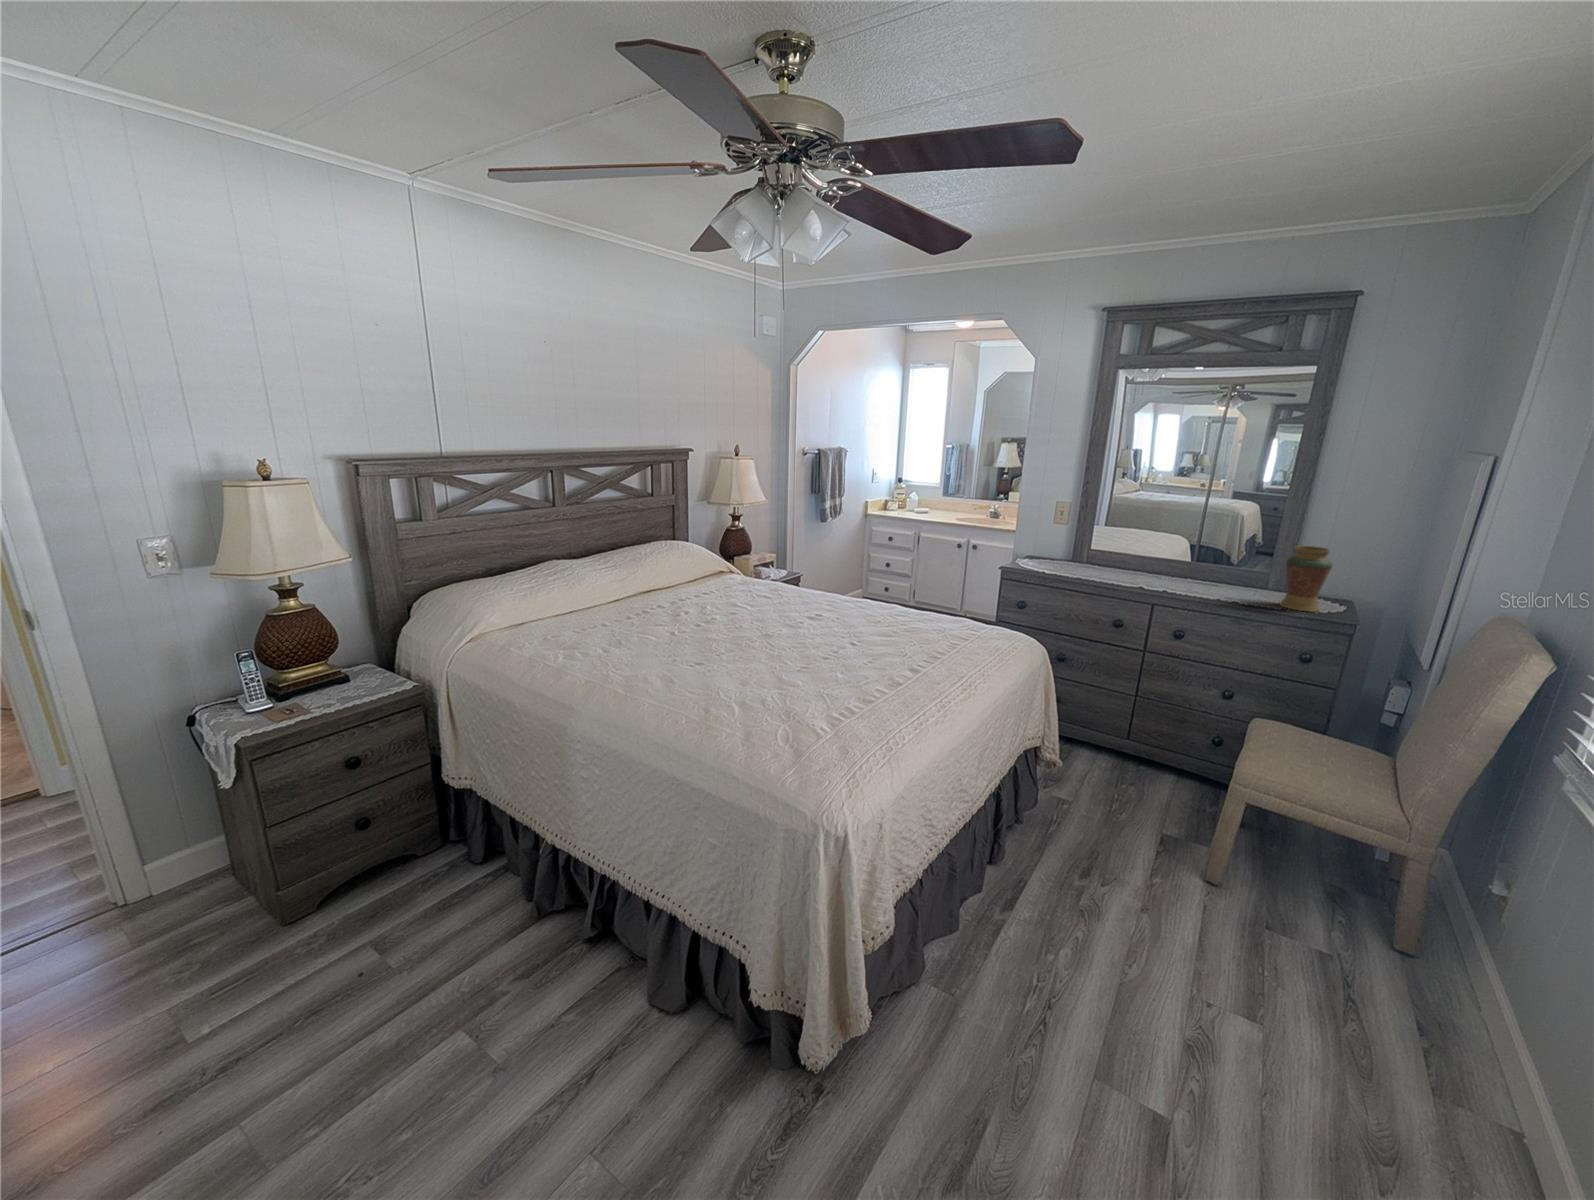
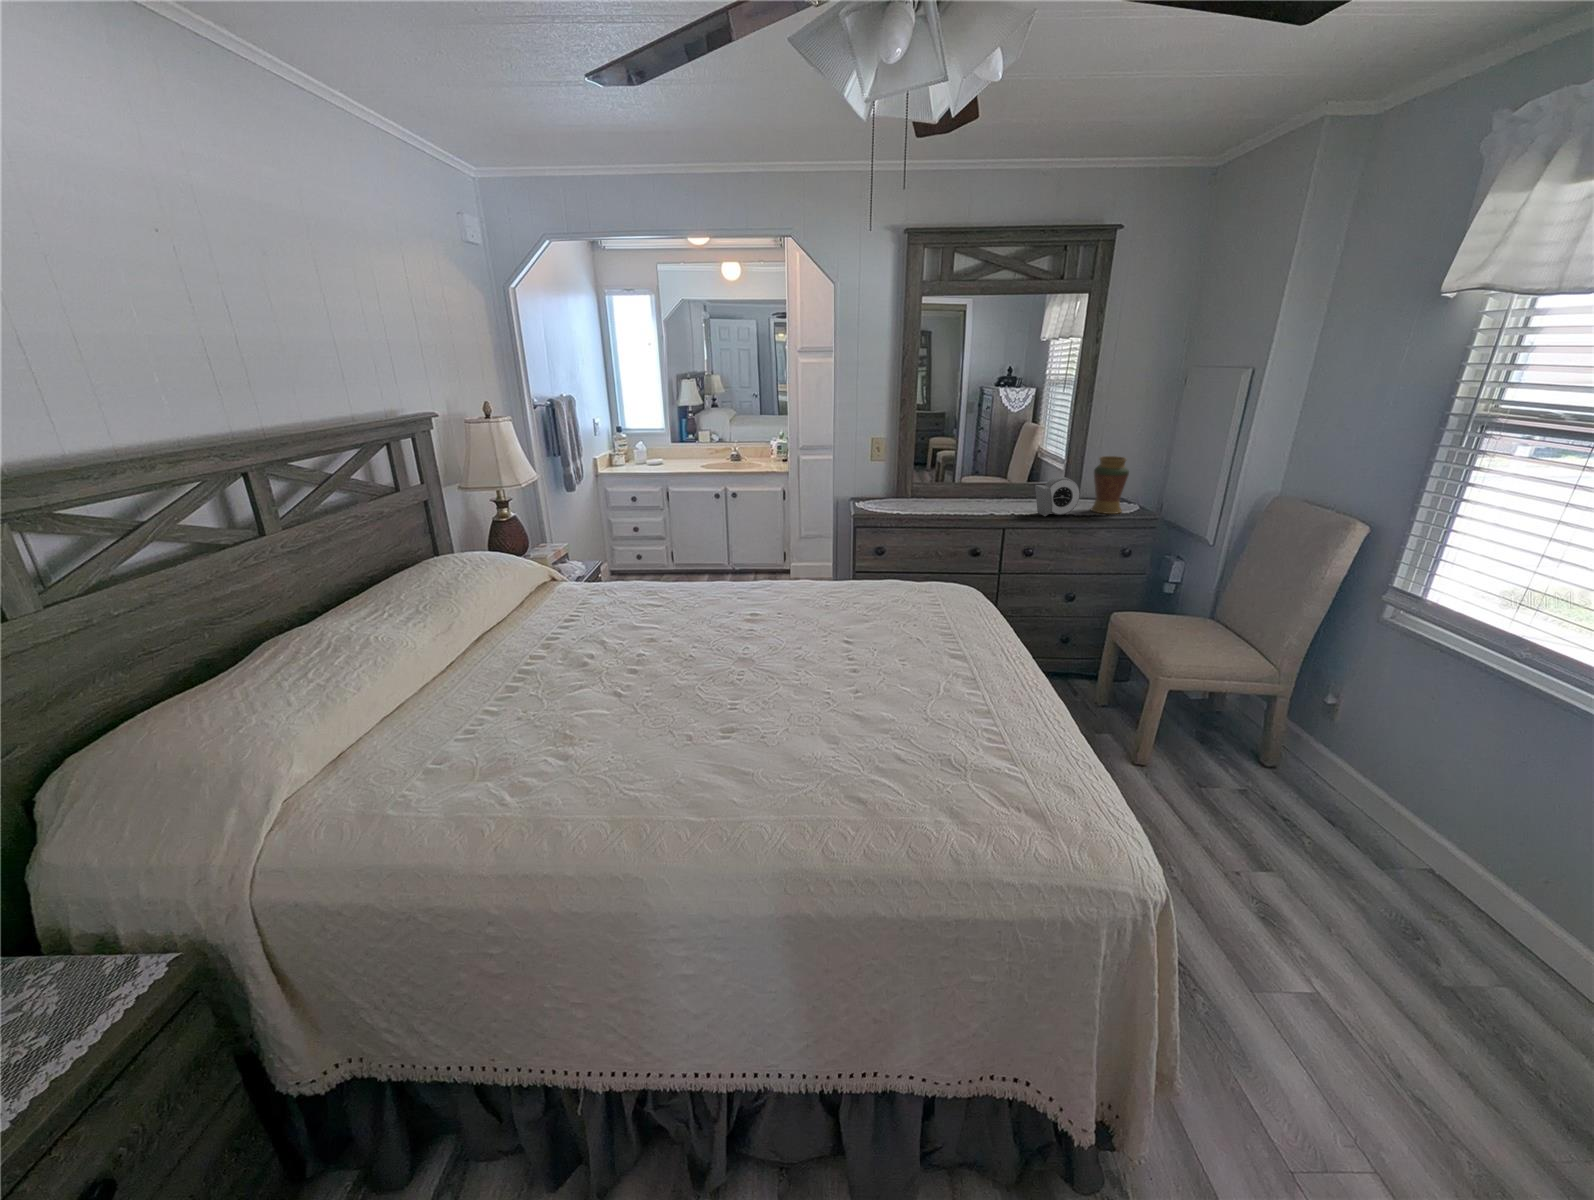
alarm clock: none [1201,560,1254,601] -> present [1035,477,1080,516]

